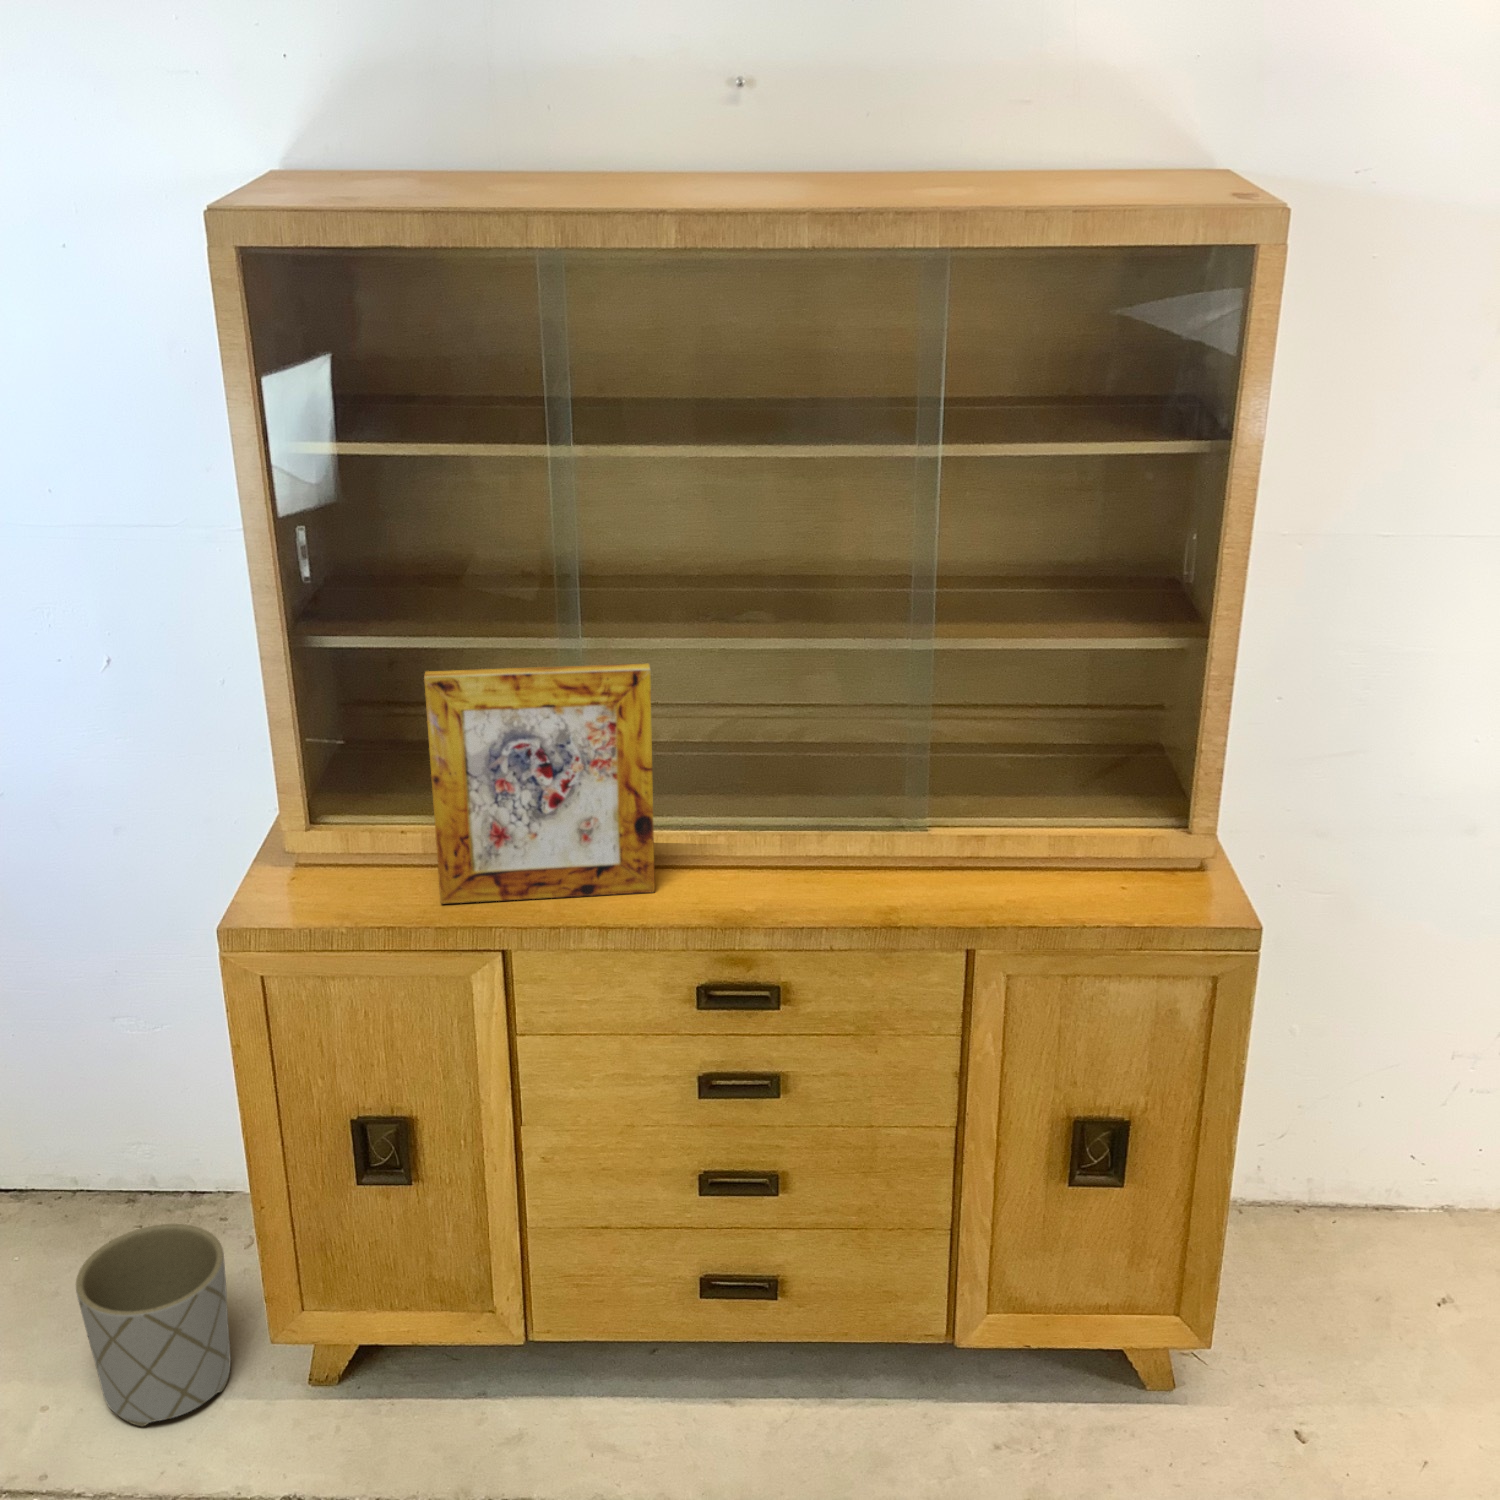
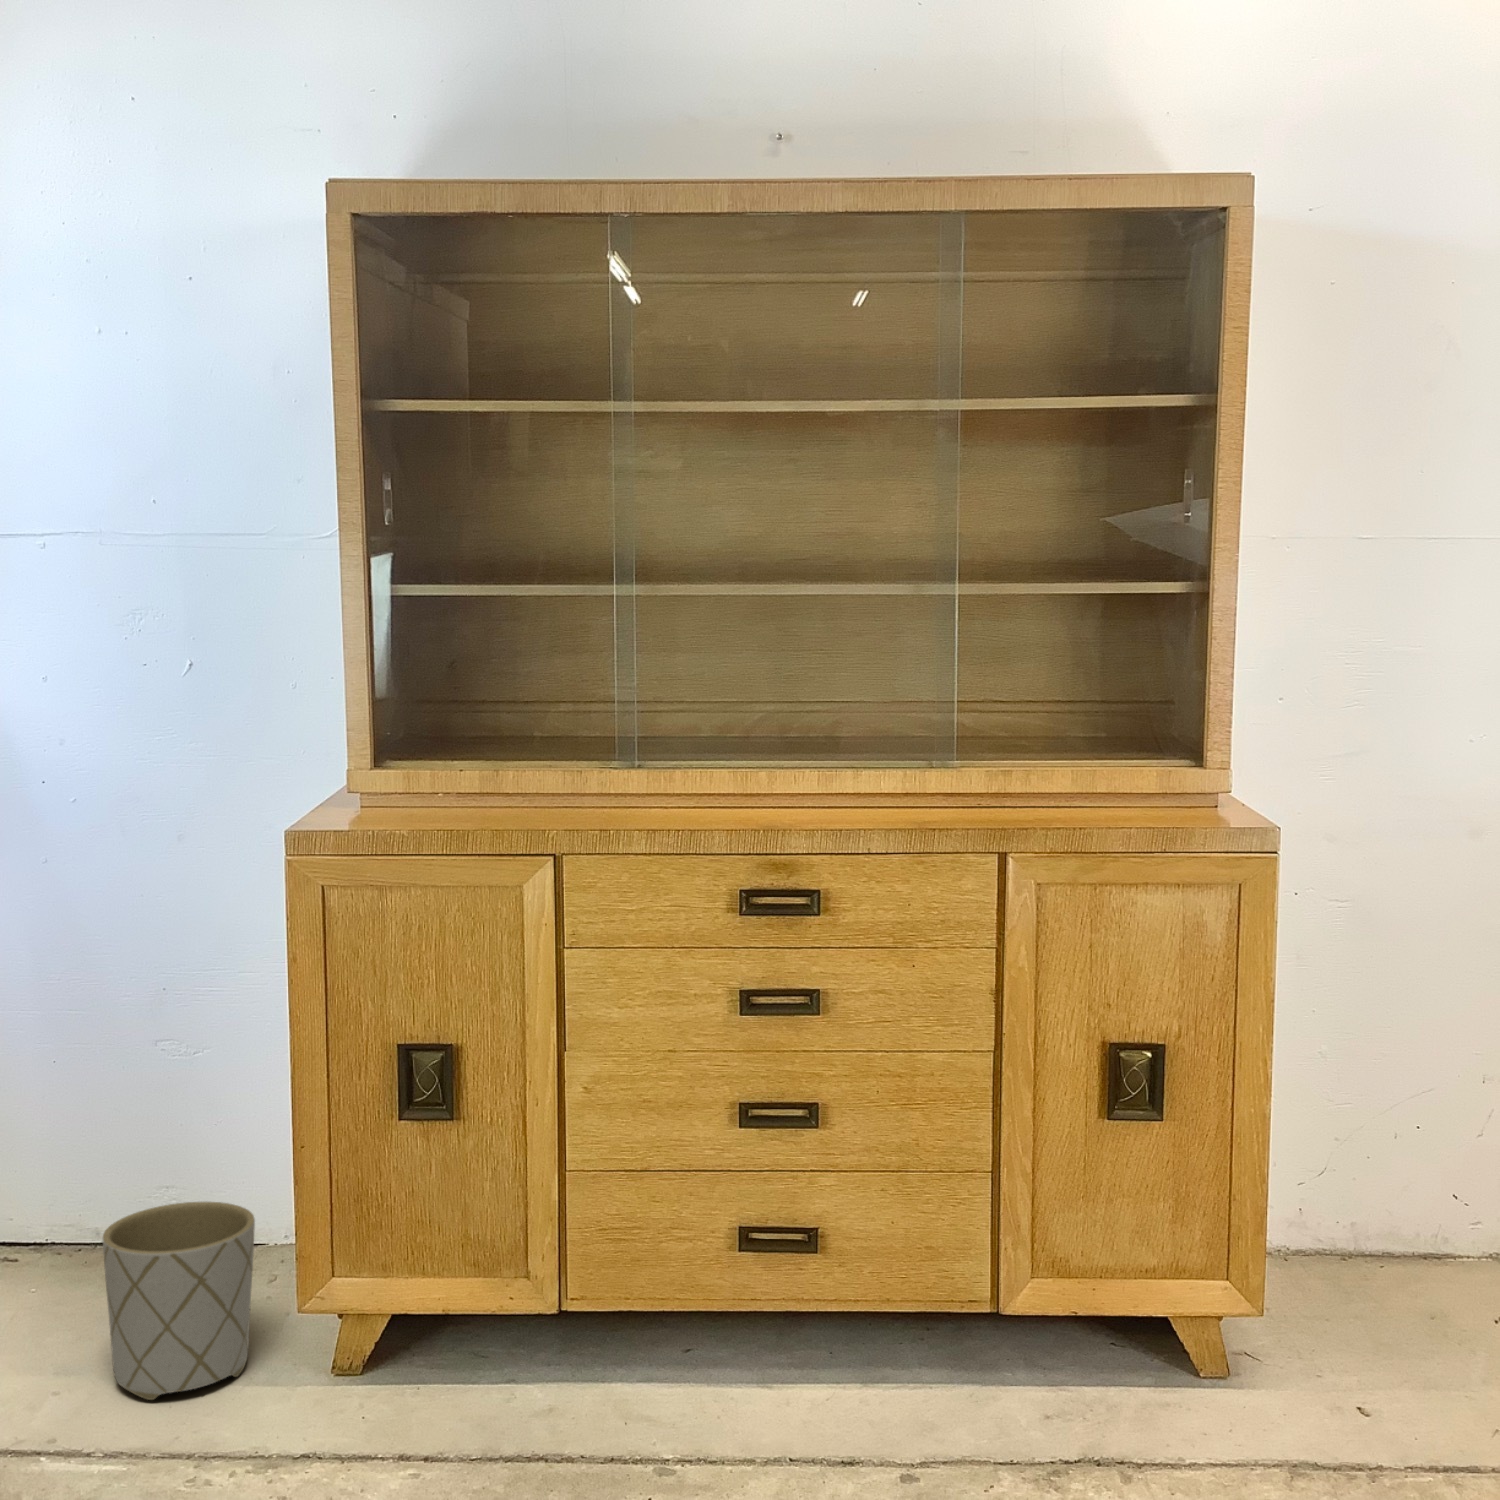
picture frame: present [424,663,655,903] -> none [499,600,701,825]

